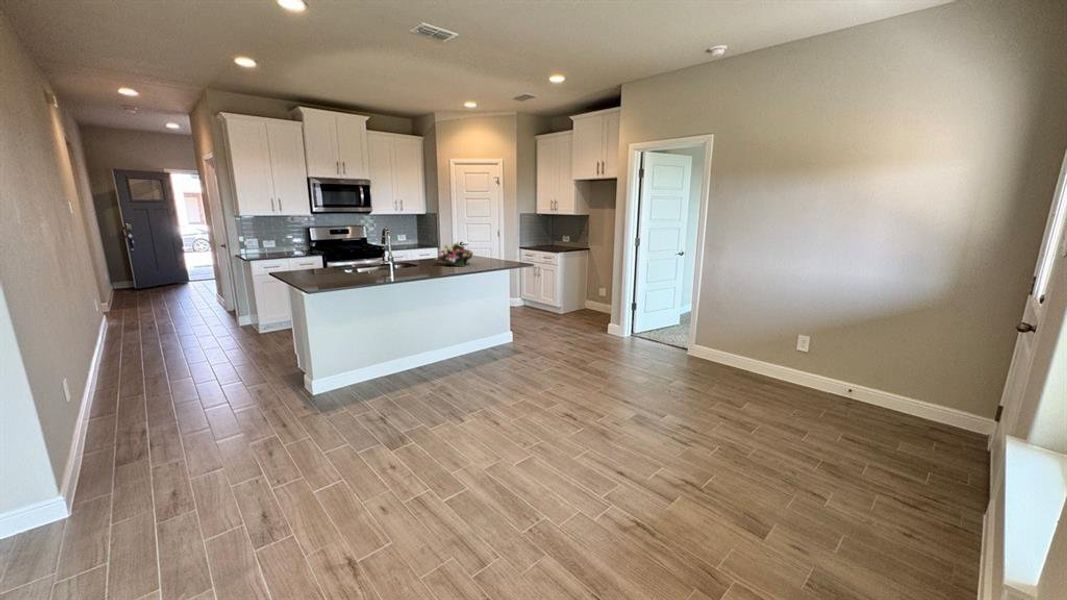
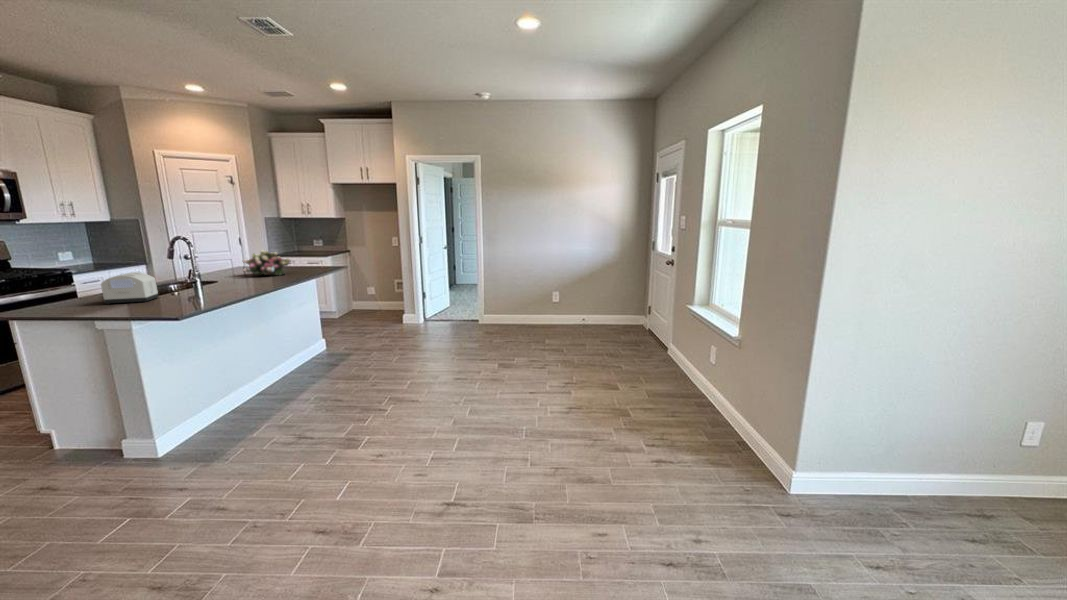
toaster: none [323,253,354,276] -> present [101,272,158,304]

